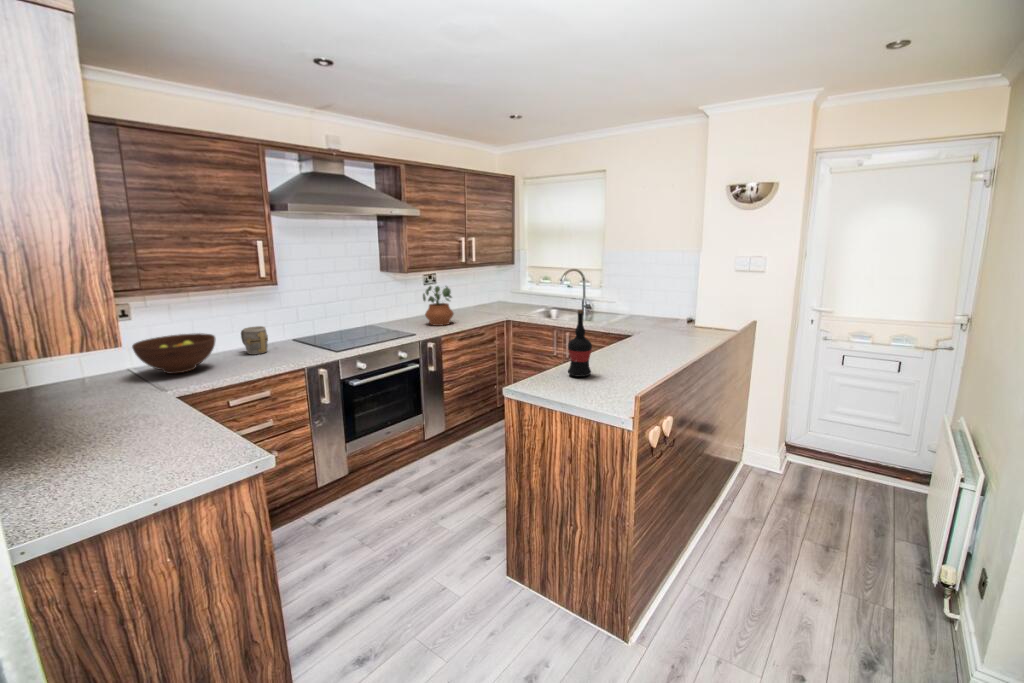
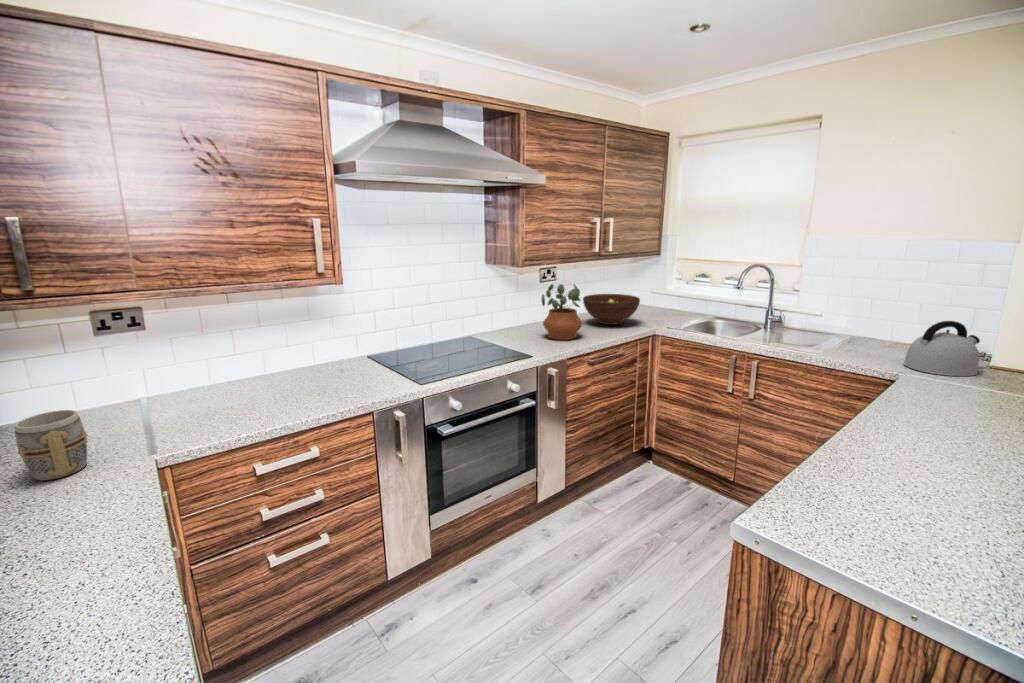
kettle: none [643,299,679,330] -> present [903,321,980,376]
wine bottle: present [568,310,592,377] -> none [876,372,955,522]
mug: present [241,326,268,355] -> present [15,410,87,480]
fruit bowl: present [132,333,215,374] -> present [583,294,640,325]

